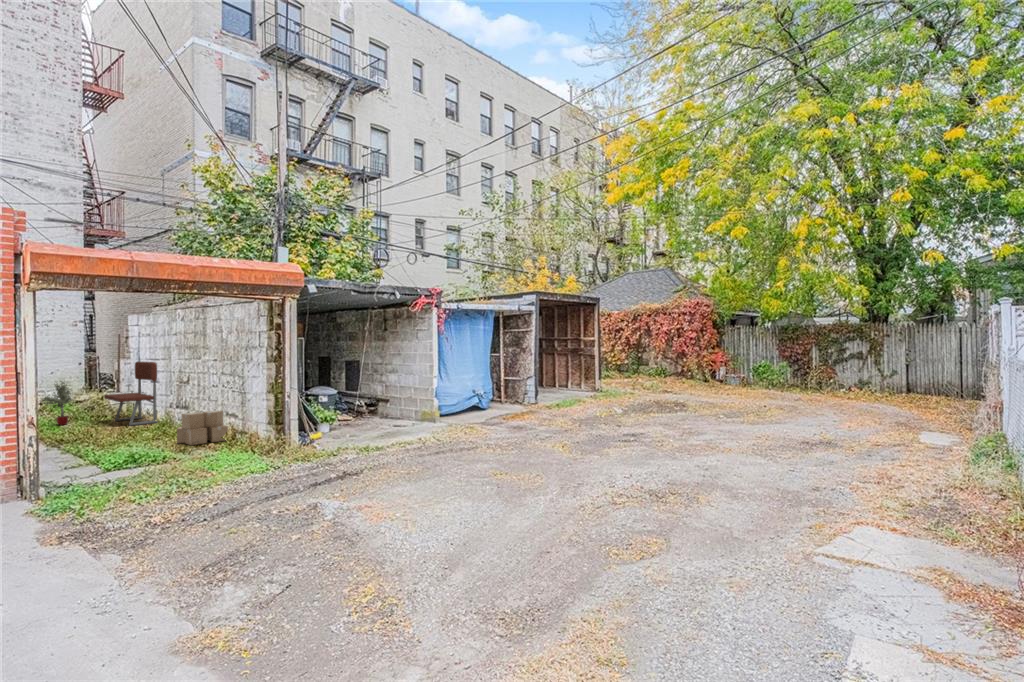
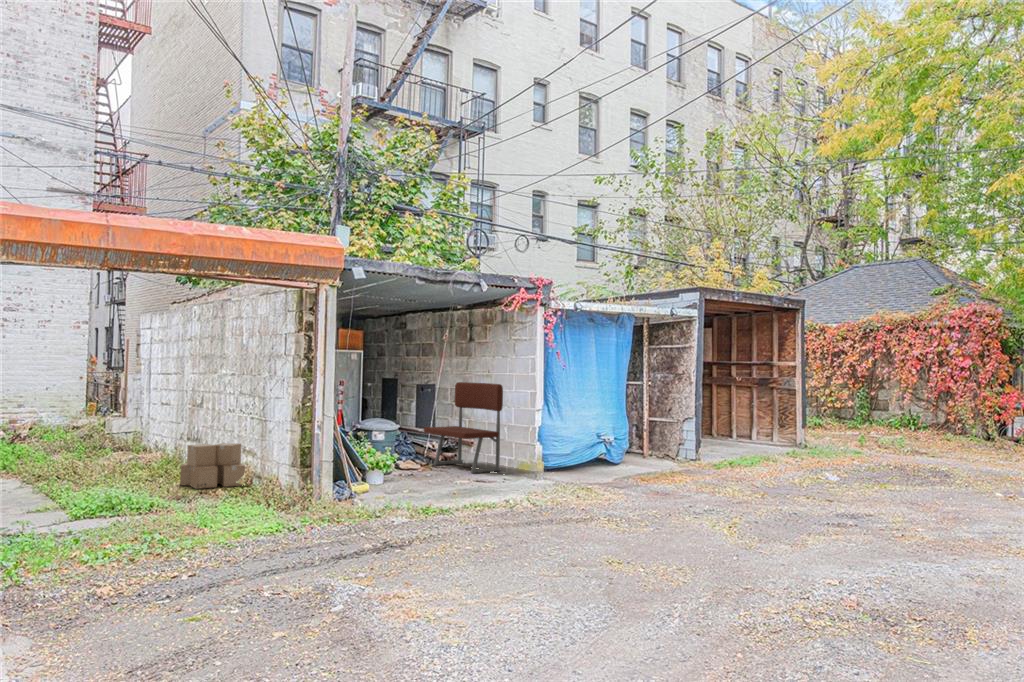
bench: present [104,362,157,426] -> present [424,382,503,473]
potted tree: present [44,381,72,425] -> none [42,396,78,454]

